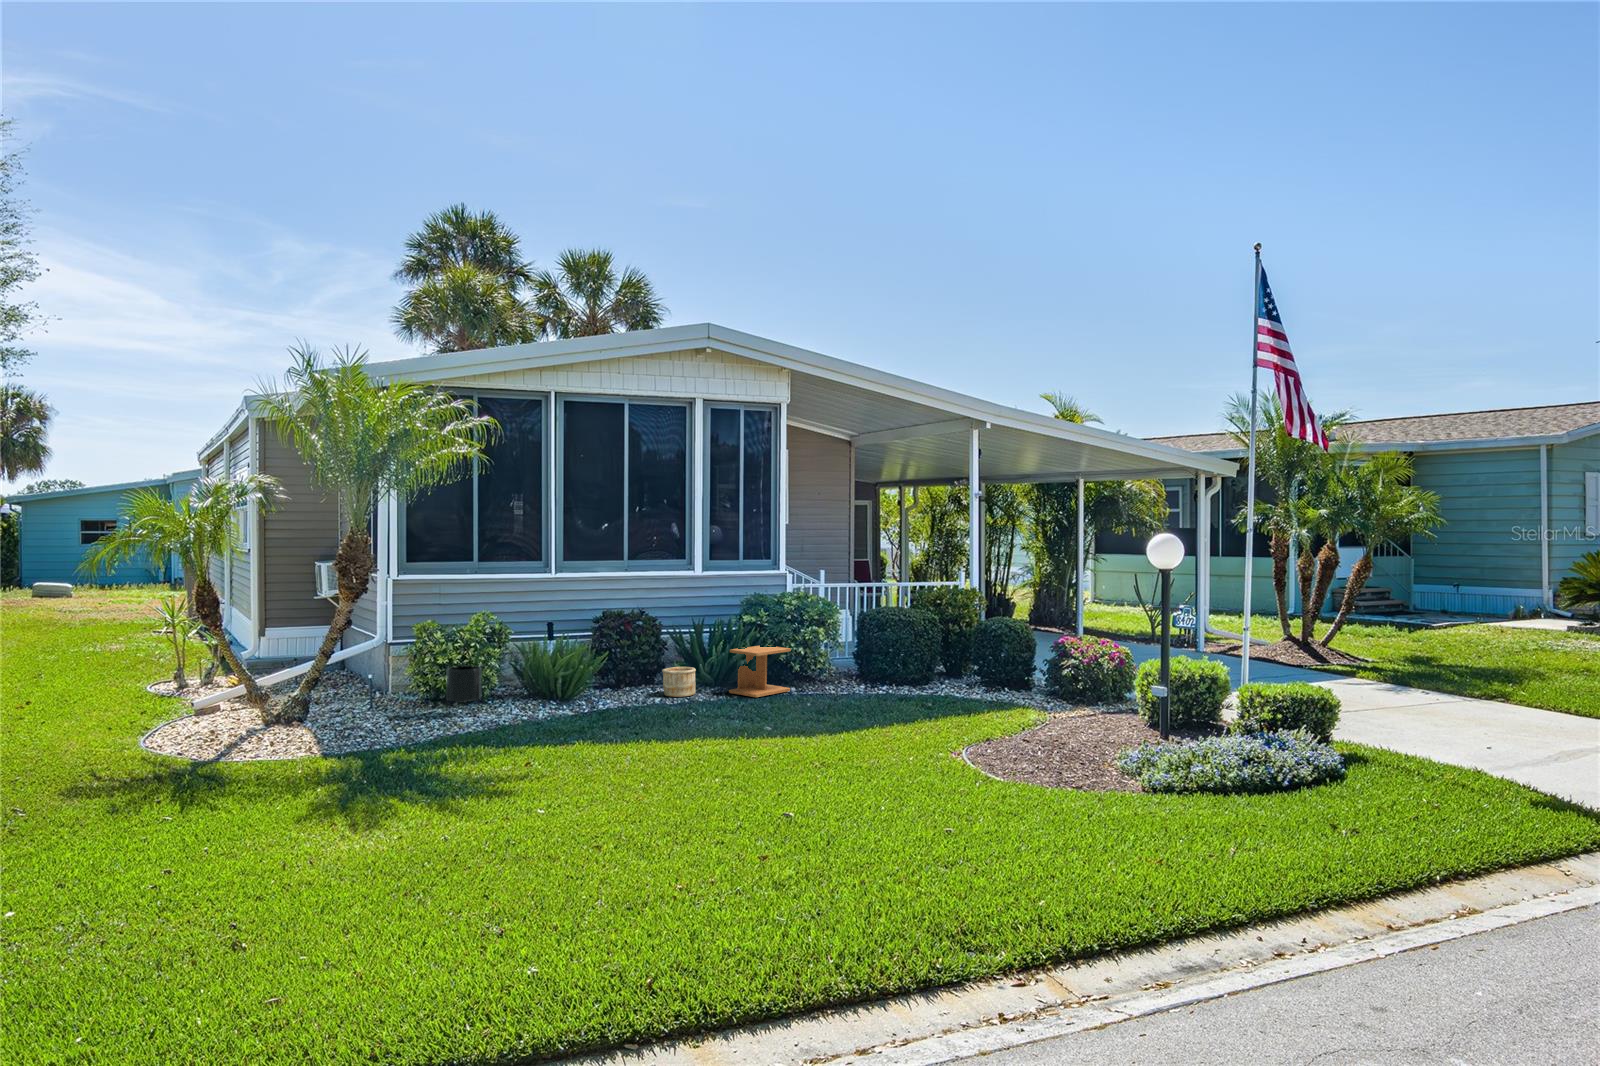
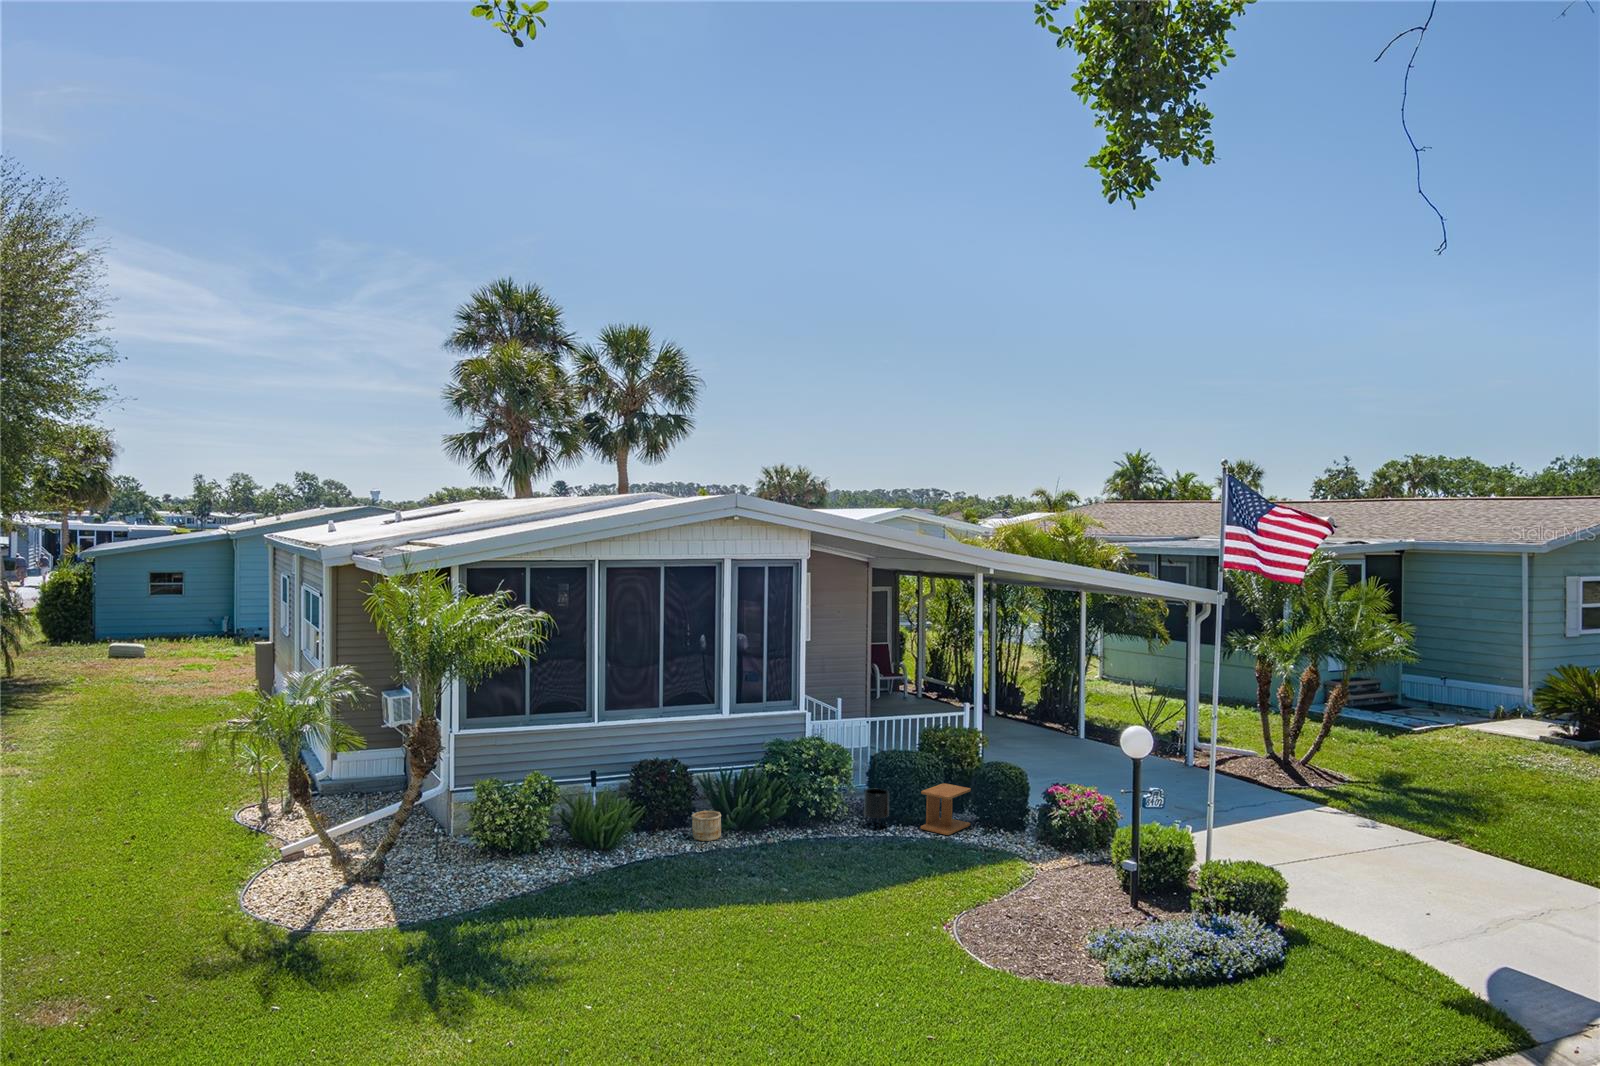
side table: present [729,646,791,698] -> present [921,783,971,835]
planter: present [446,665,481,702] -> present [863,789,889,819]

